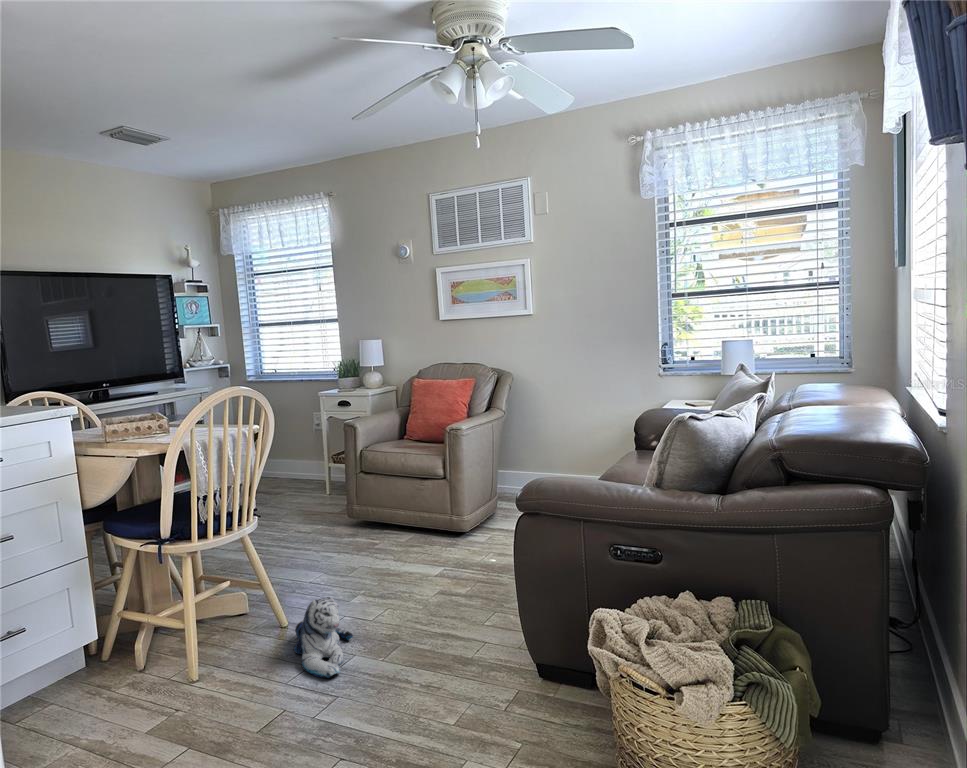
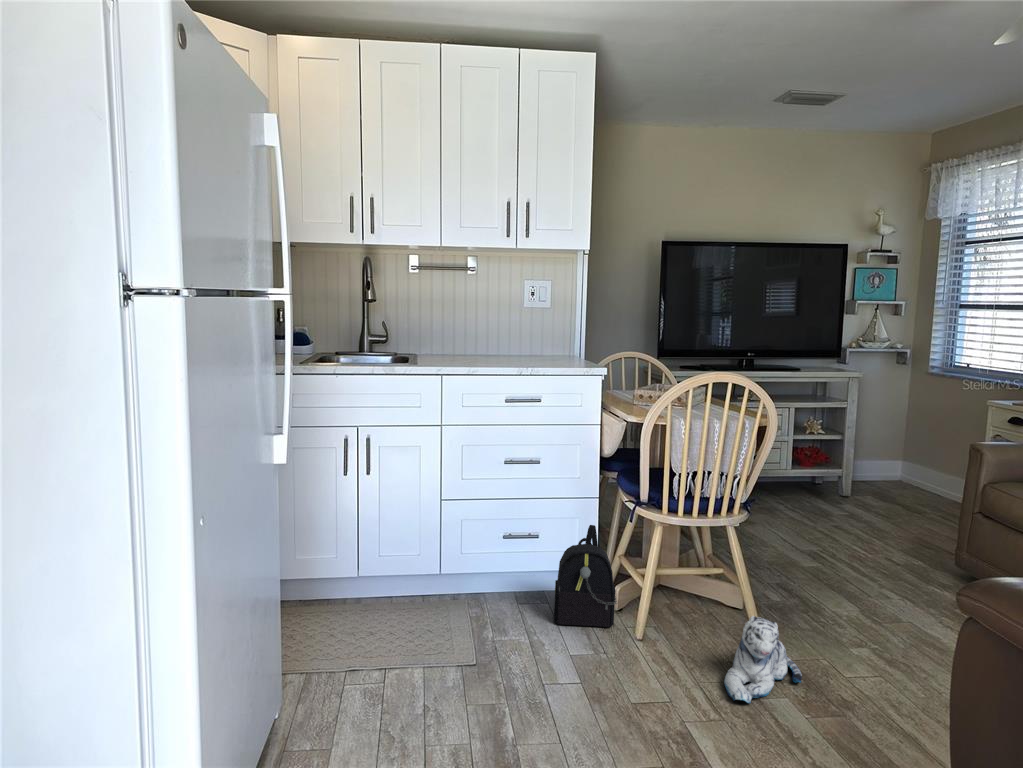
backpack: none [65,589,155,715] -> present [554,525,617,627]

